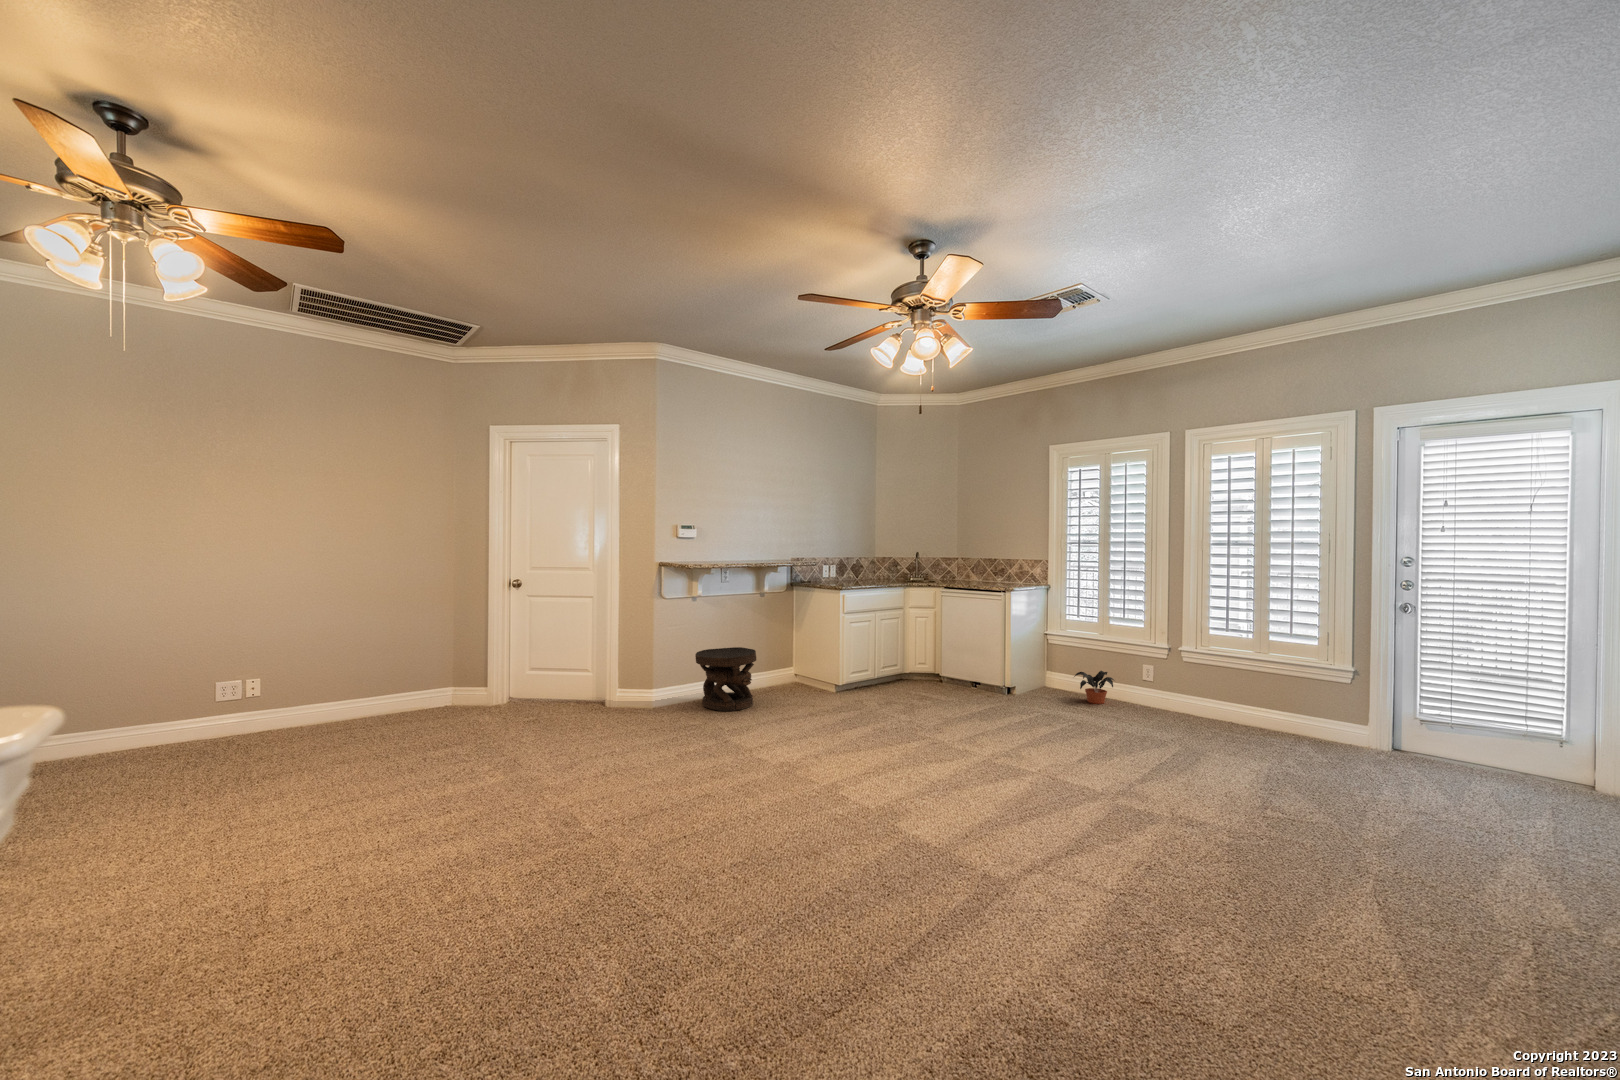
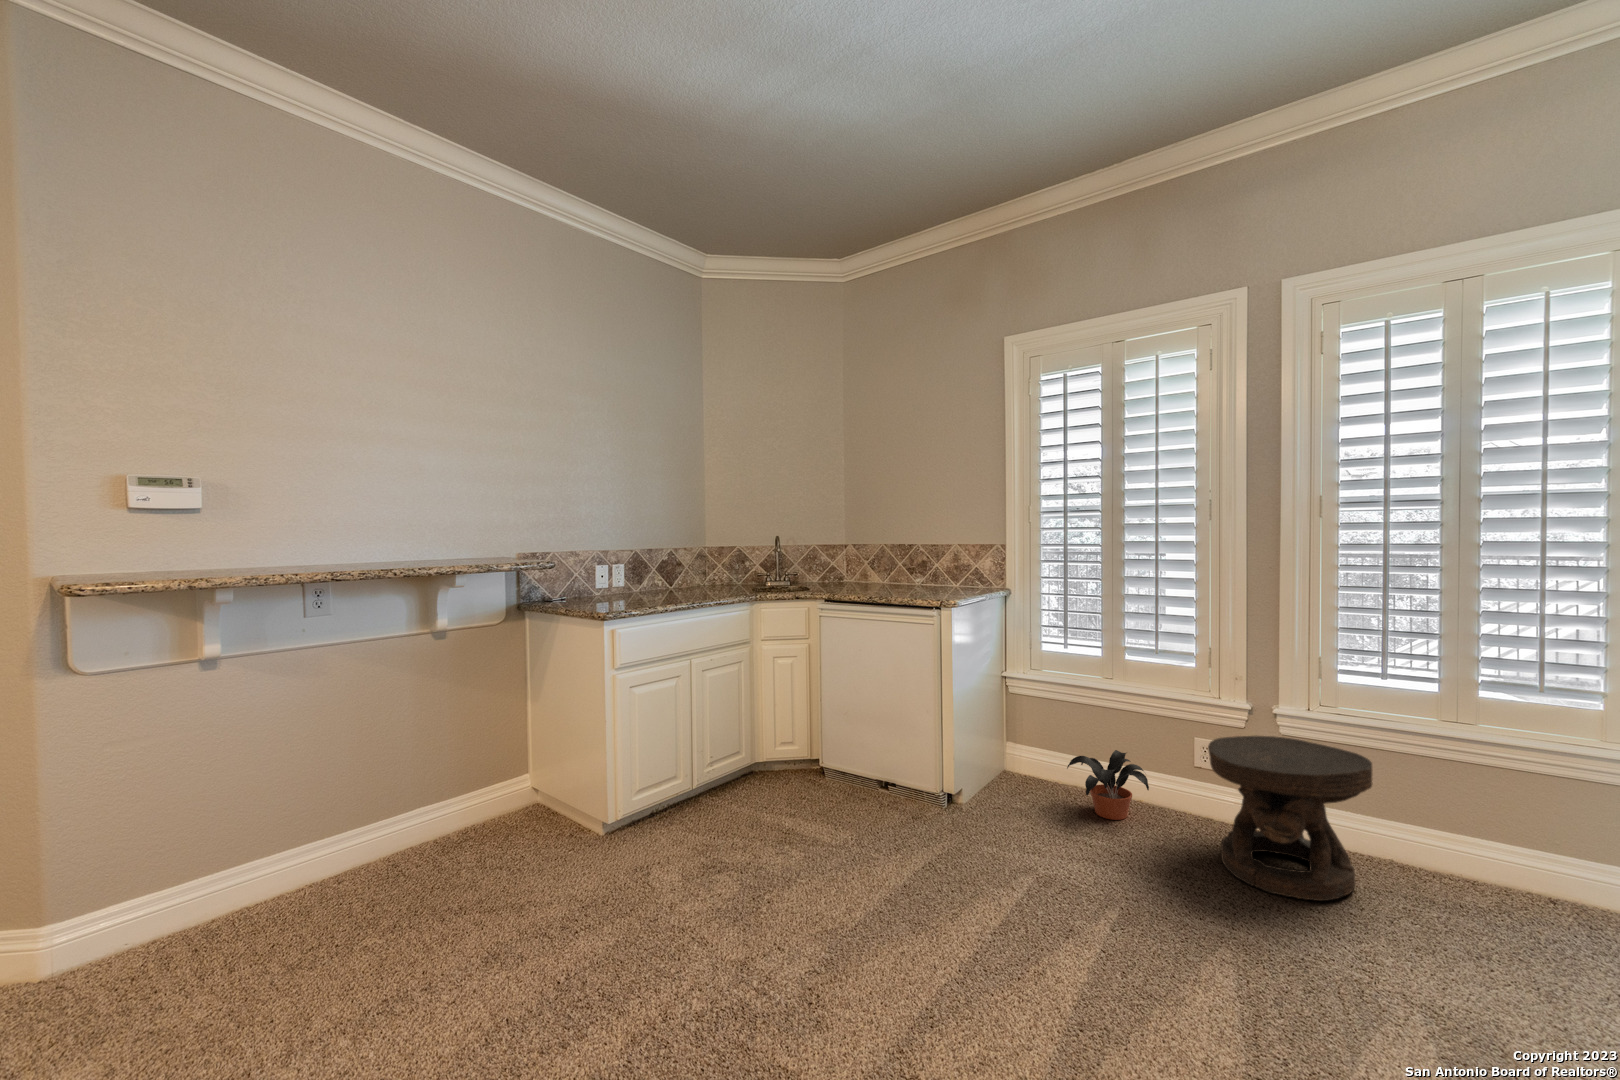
side table: present [695,647,756,711] -> present [1208,736,1372,901]

